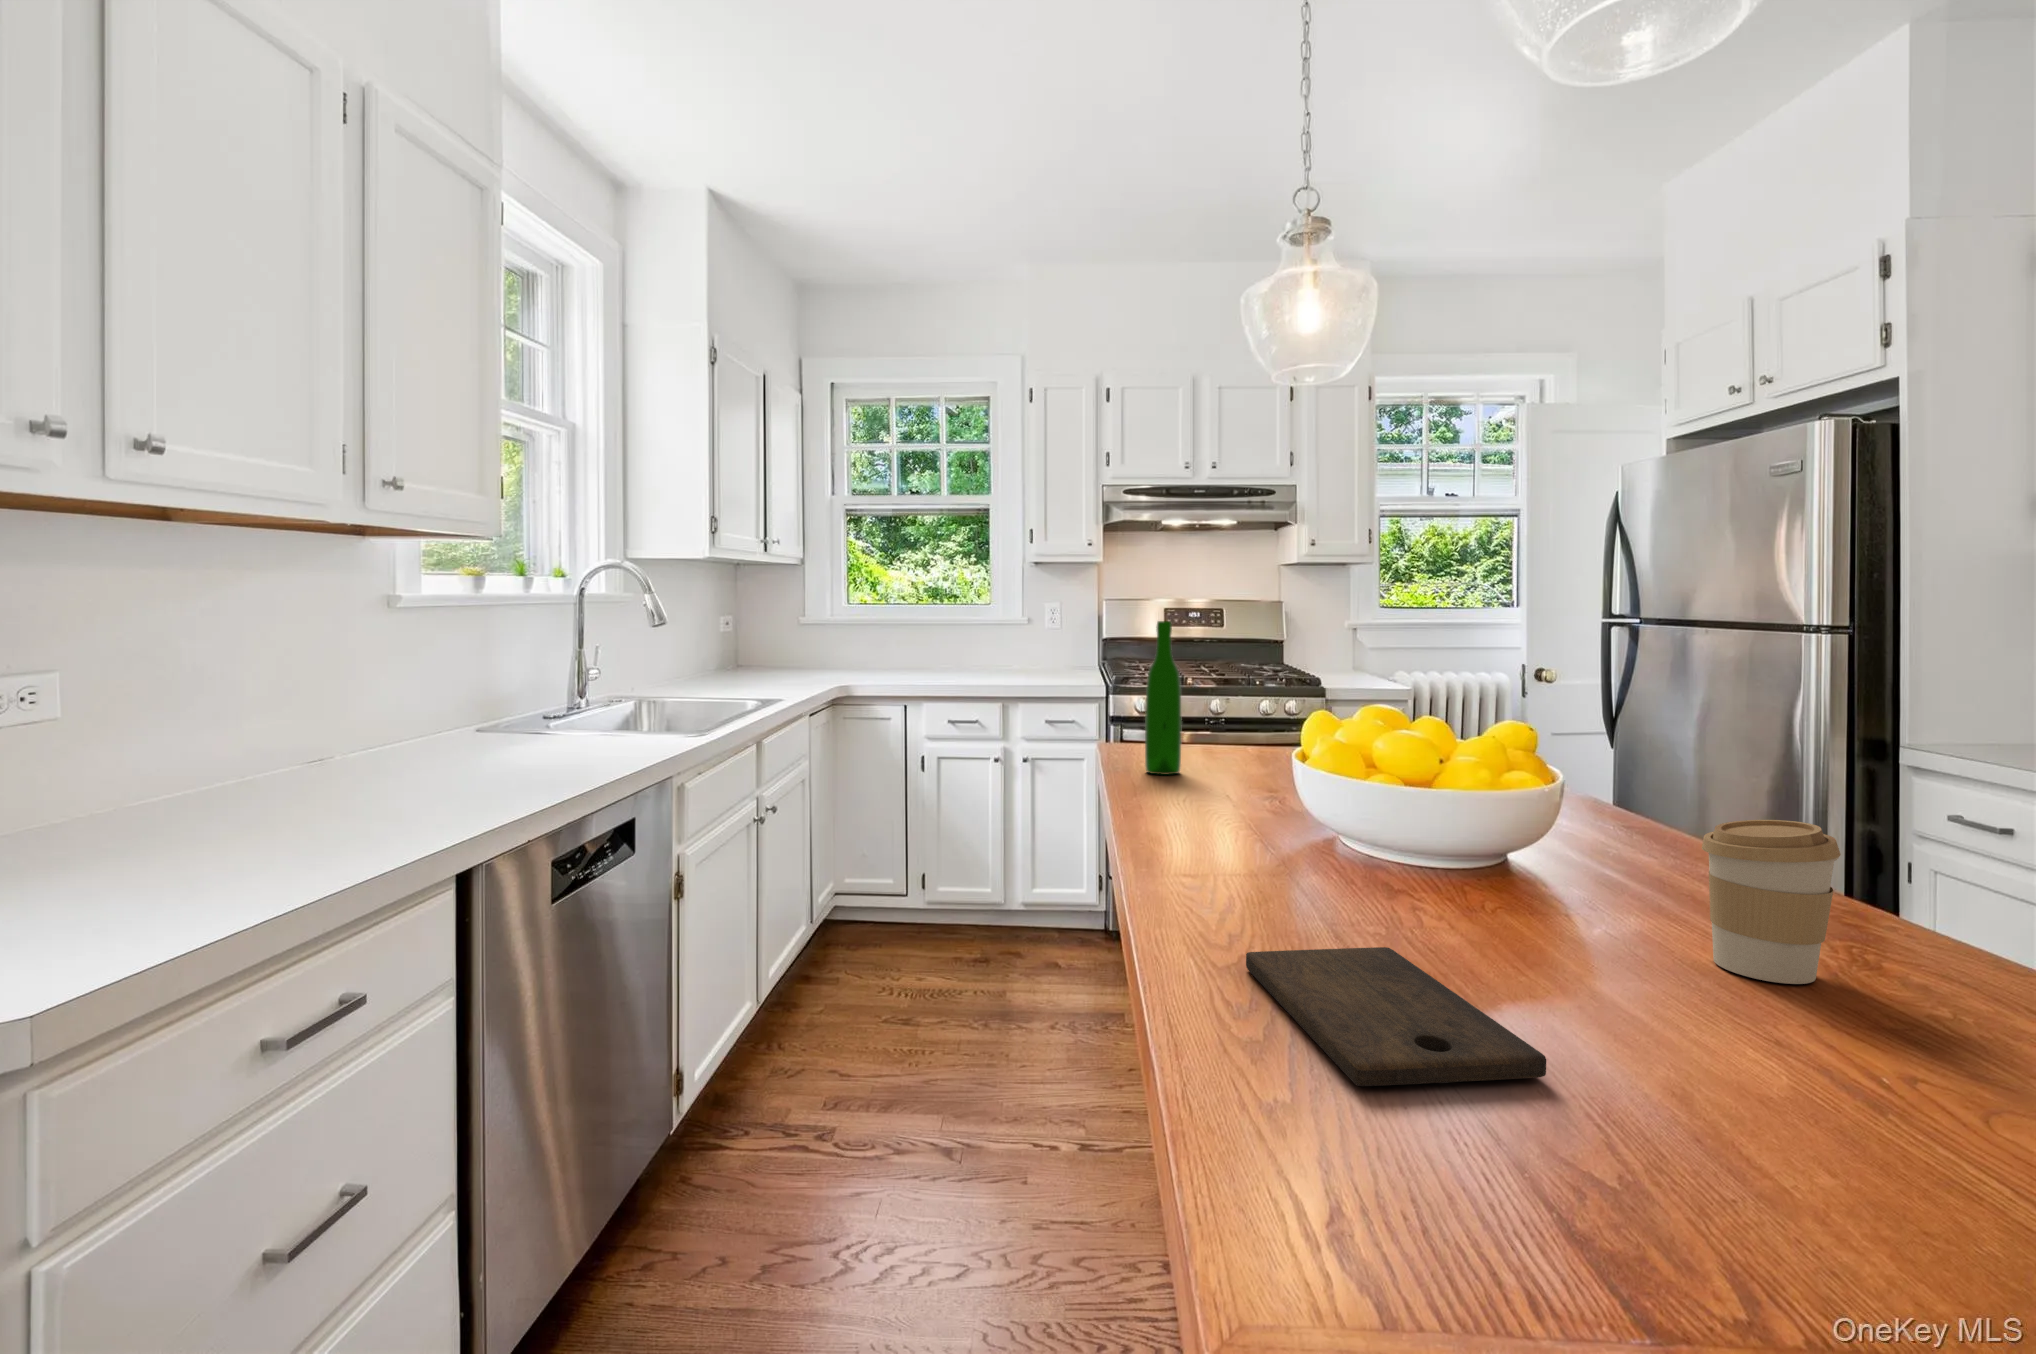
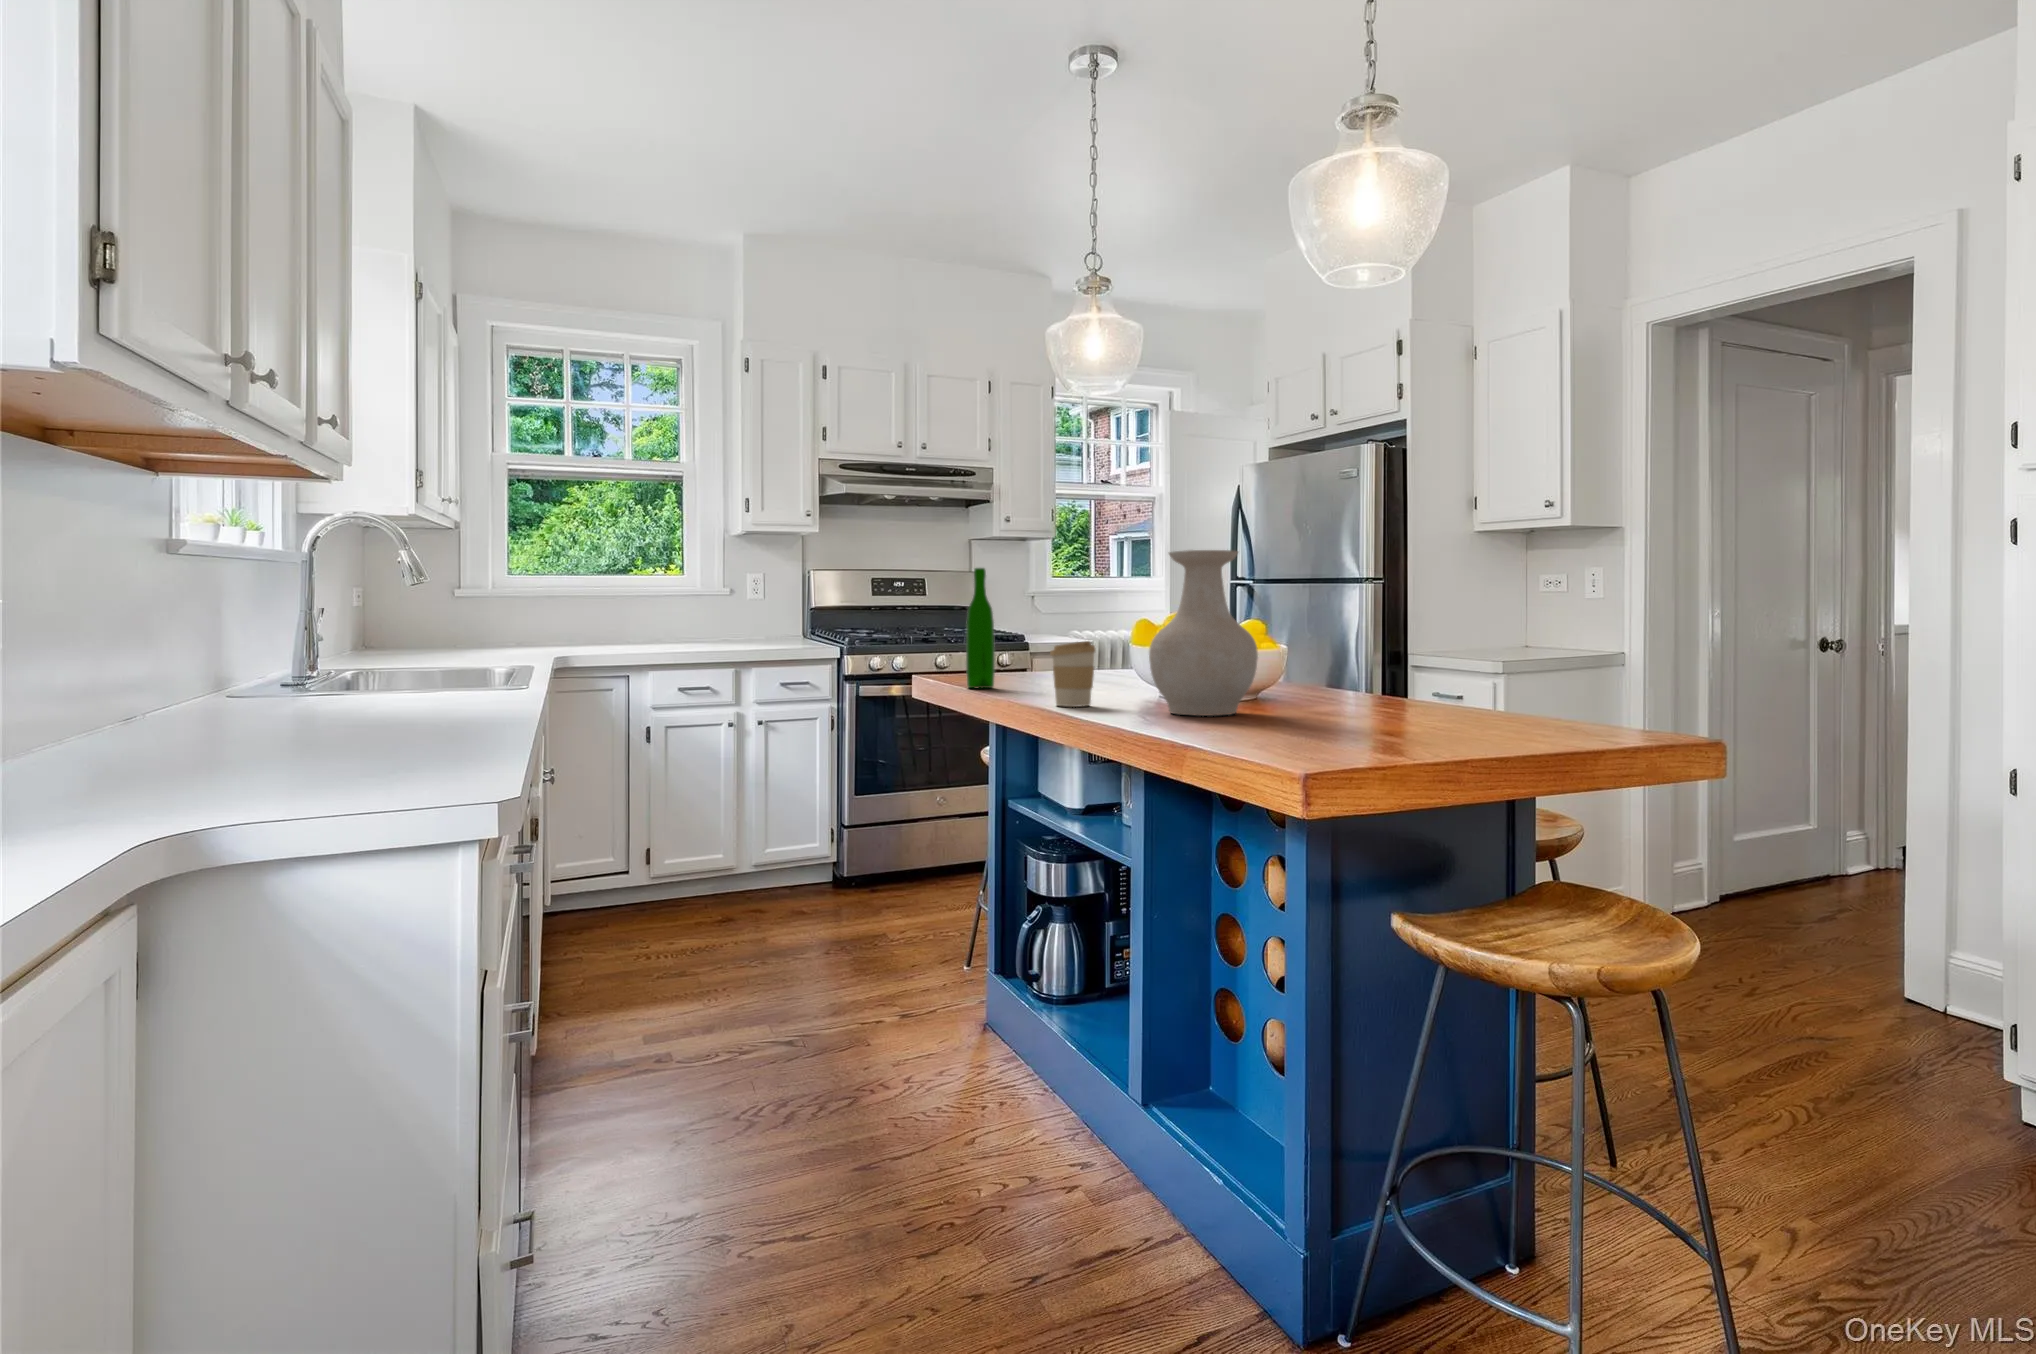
vase: none [1292,626,1490,916] -> present [1149,550,1258,716]
coffee cup: present [1702,820,1841,984] -> present [1050,641,1095,707]
cutting board: present [1246,947,1546,1086] -> none [1168,715,1322,739]

